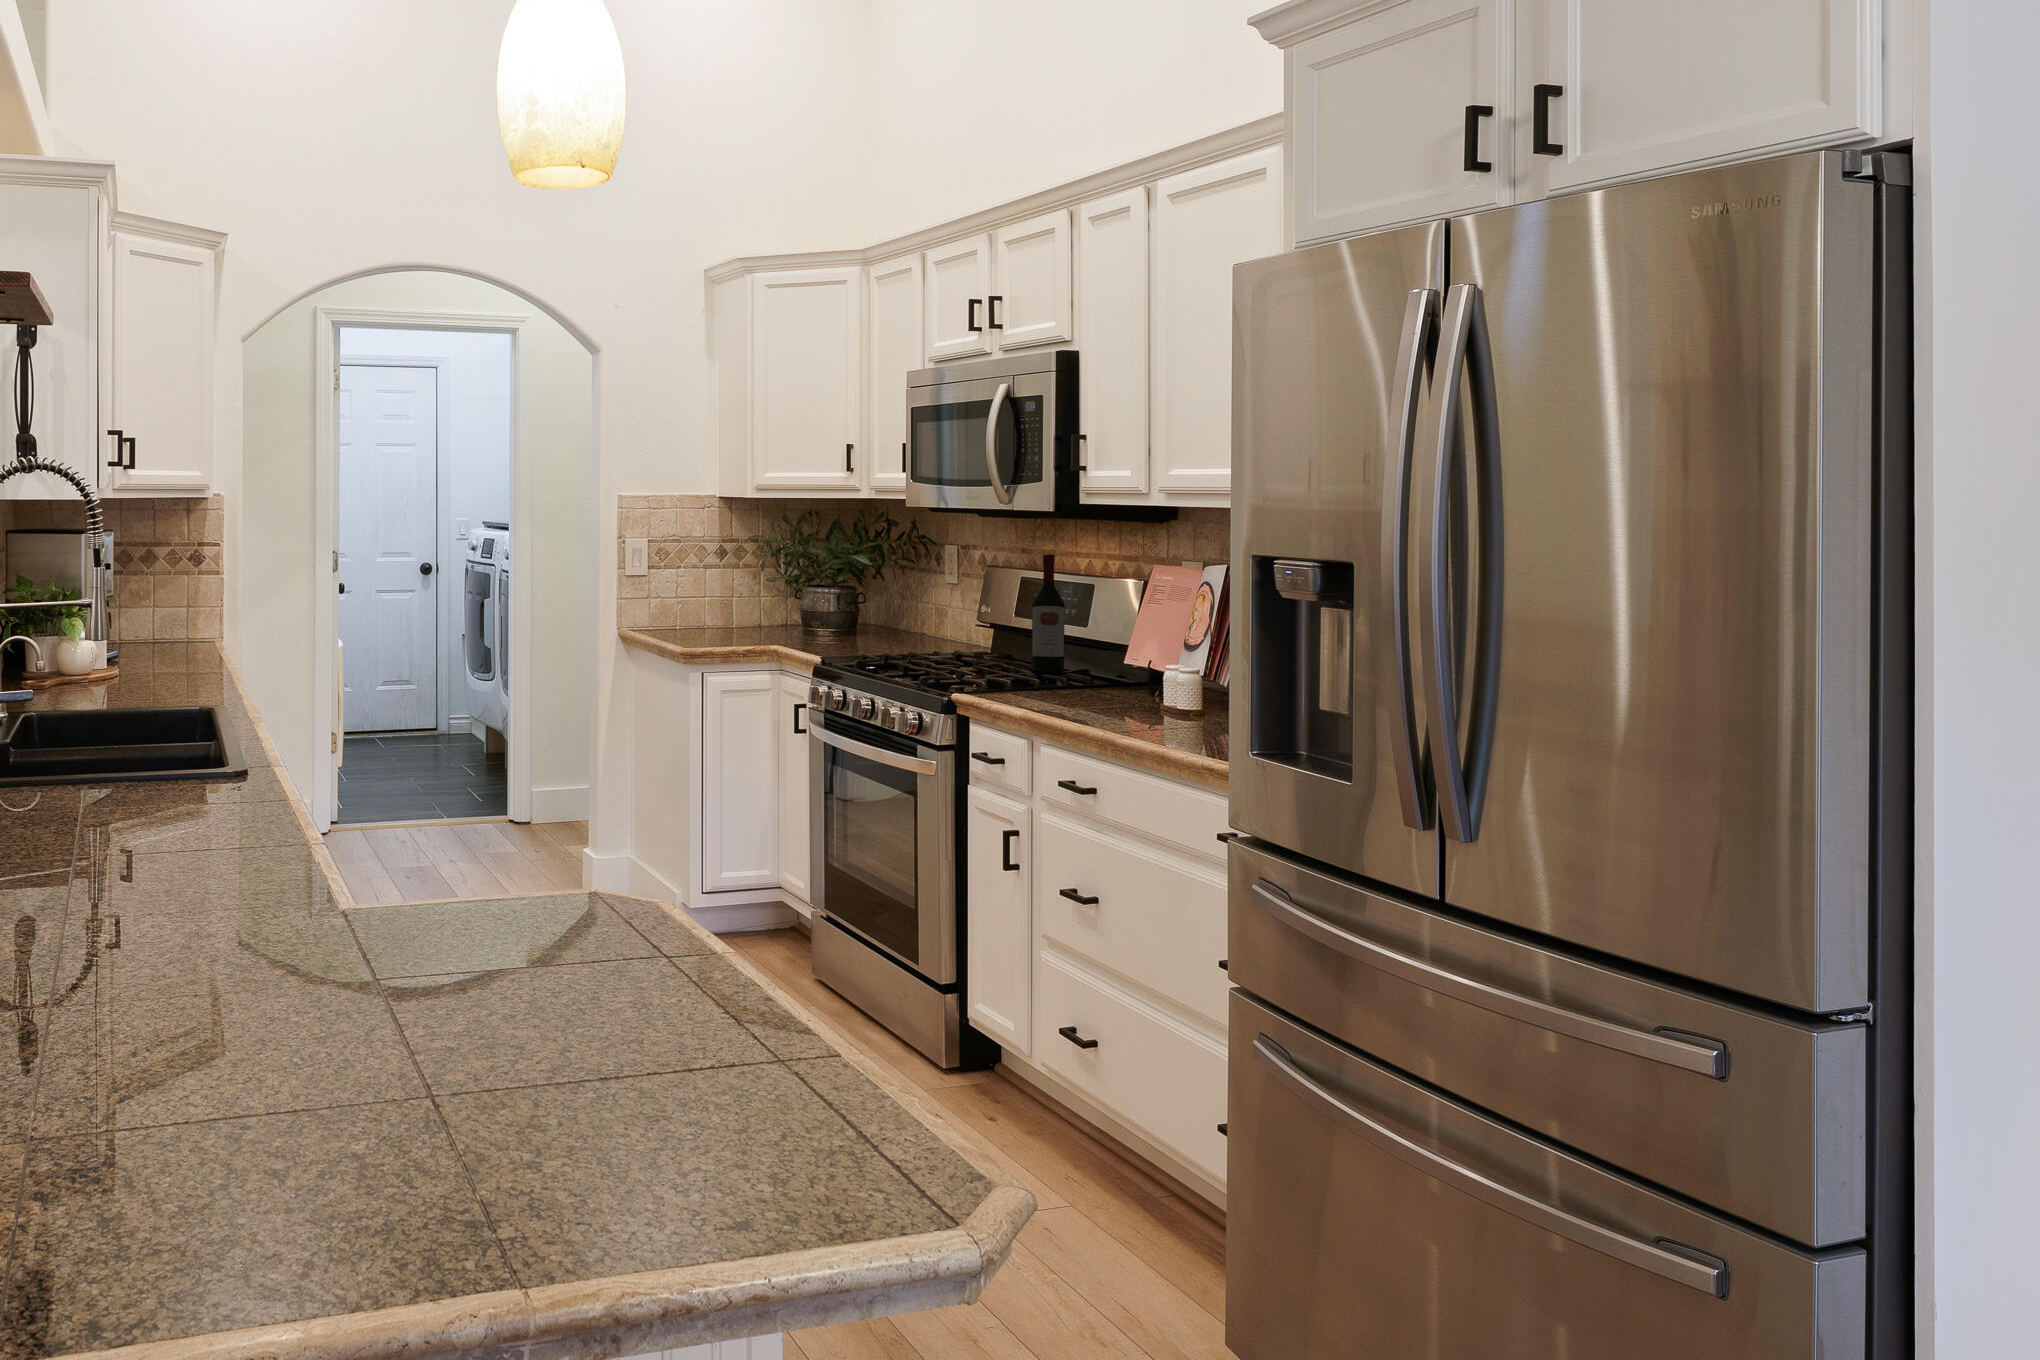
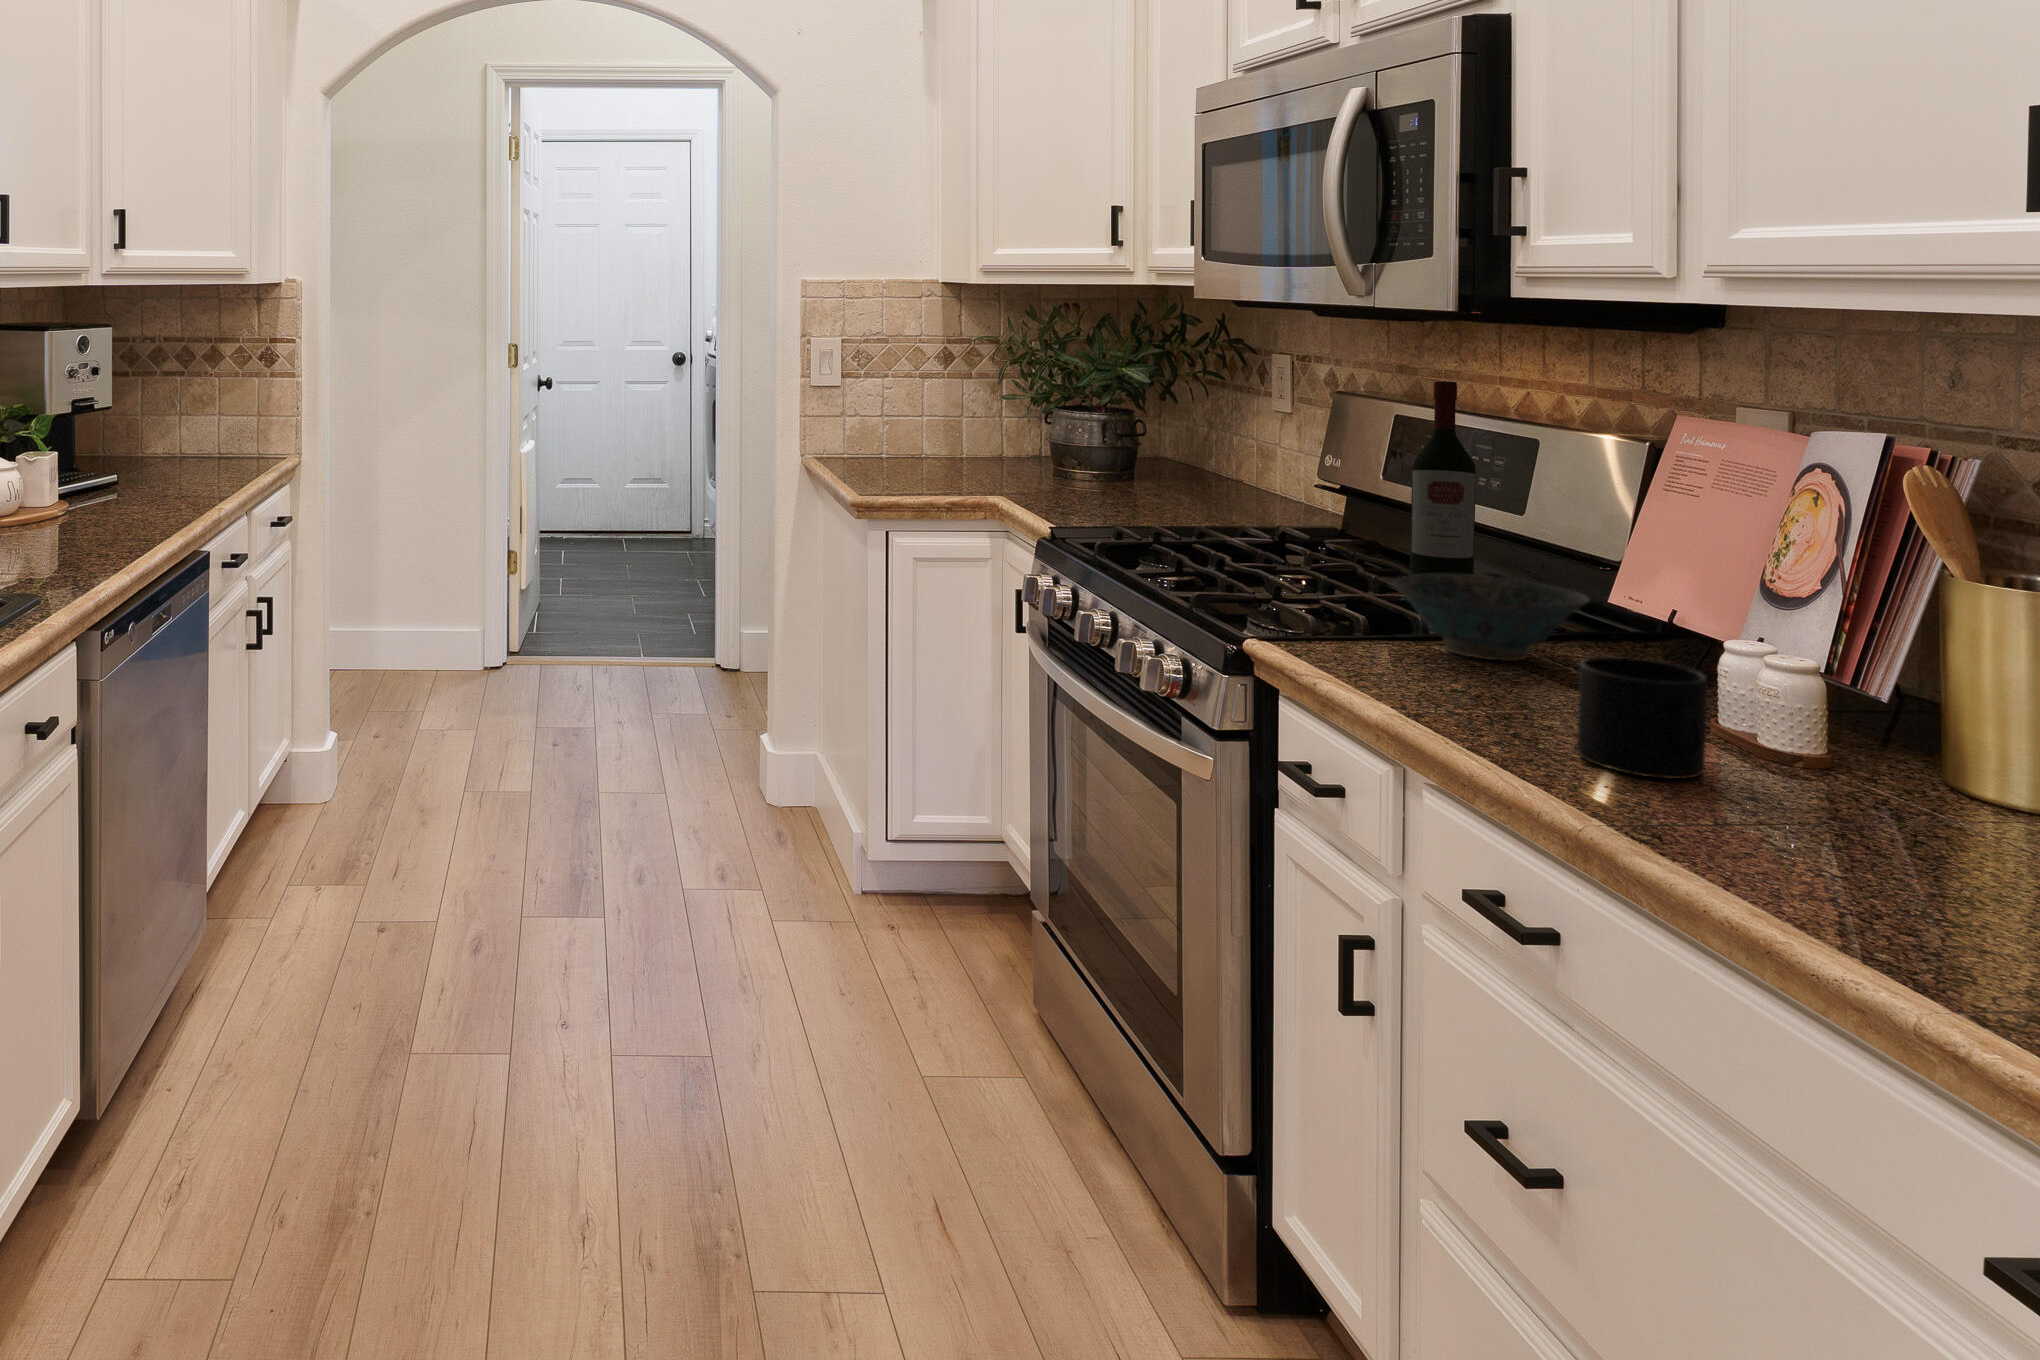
ceramic bowl: none [1024,655,1114,693] -> present [1393,574,1589,661]
mug: none [1103,670,1151,719] -> present [1577,657,1707,779]

